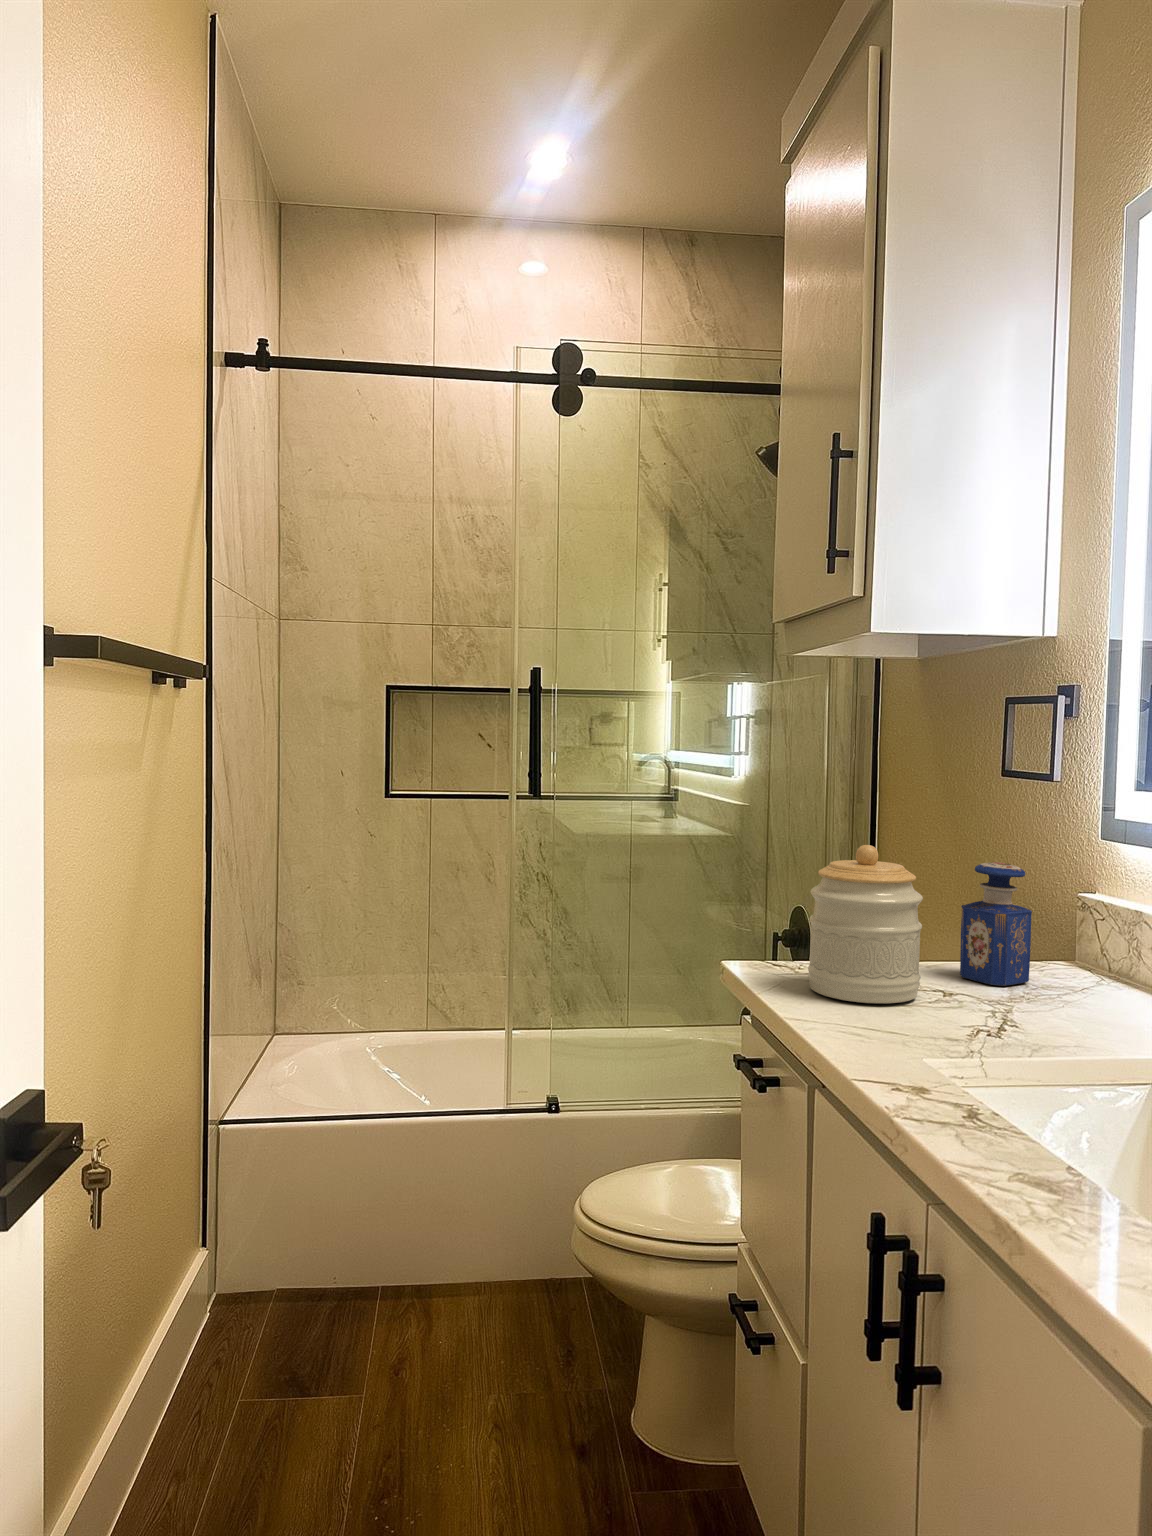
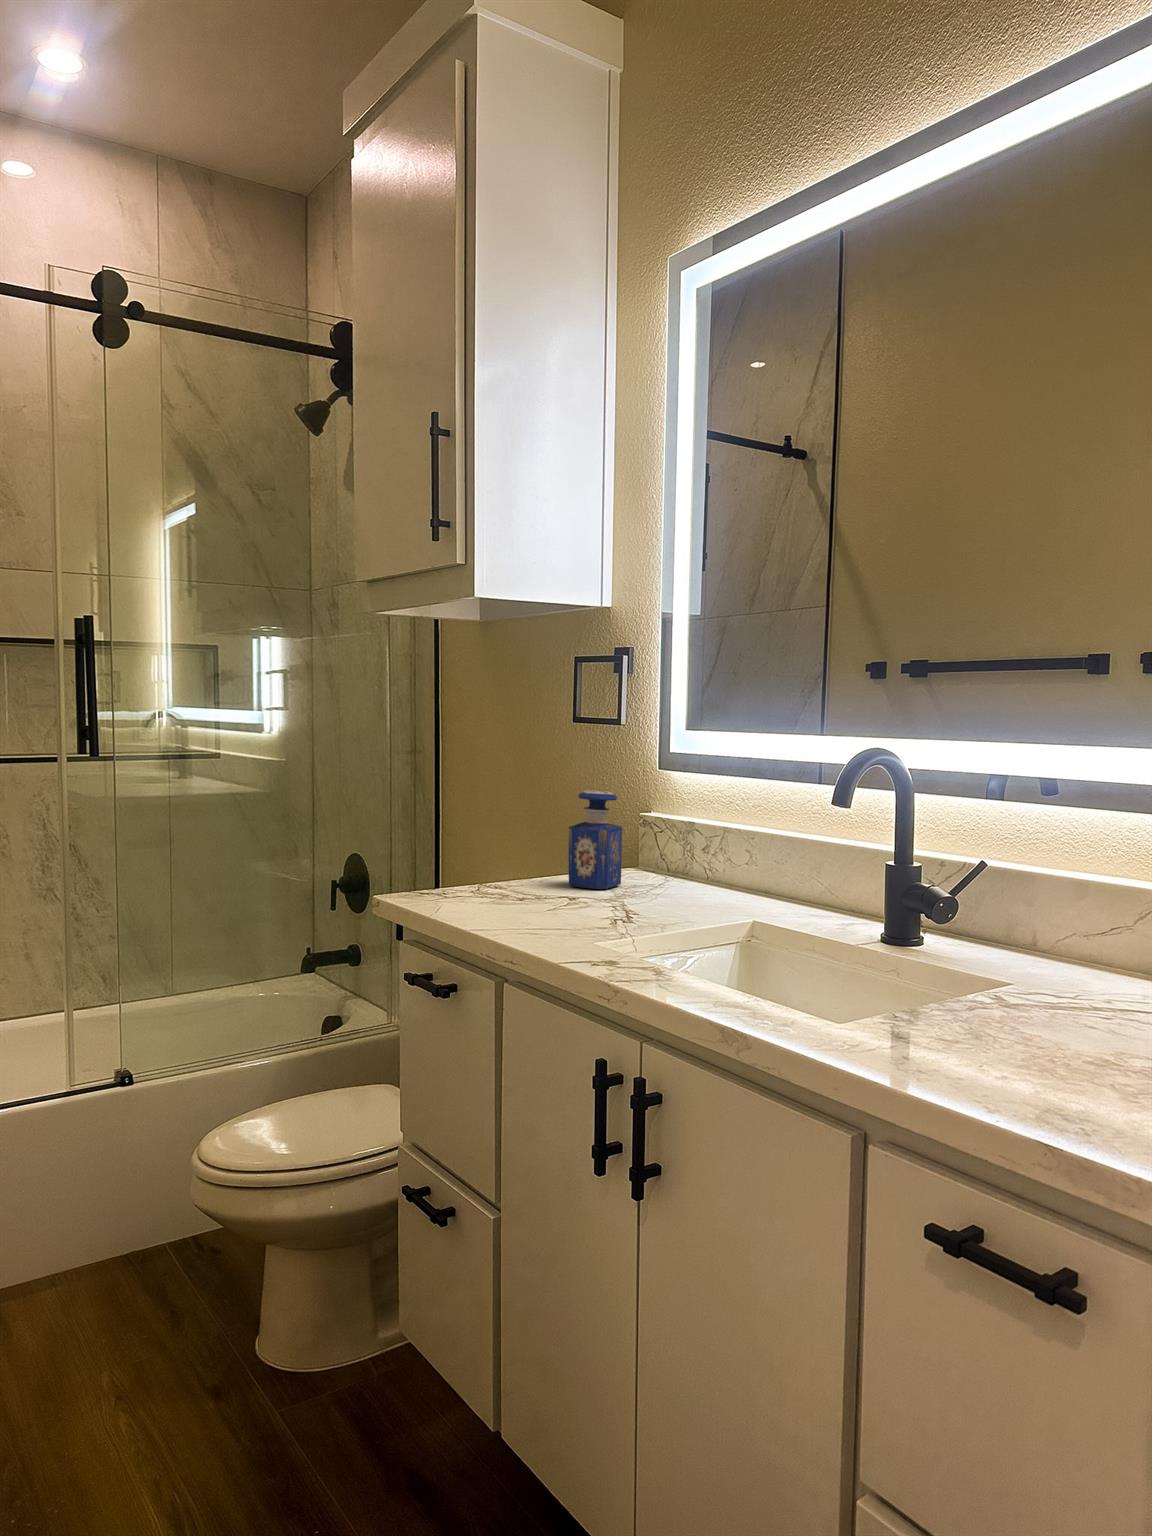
jar: present [808,845,923,1003] -> none [465,779,558,911]

